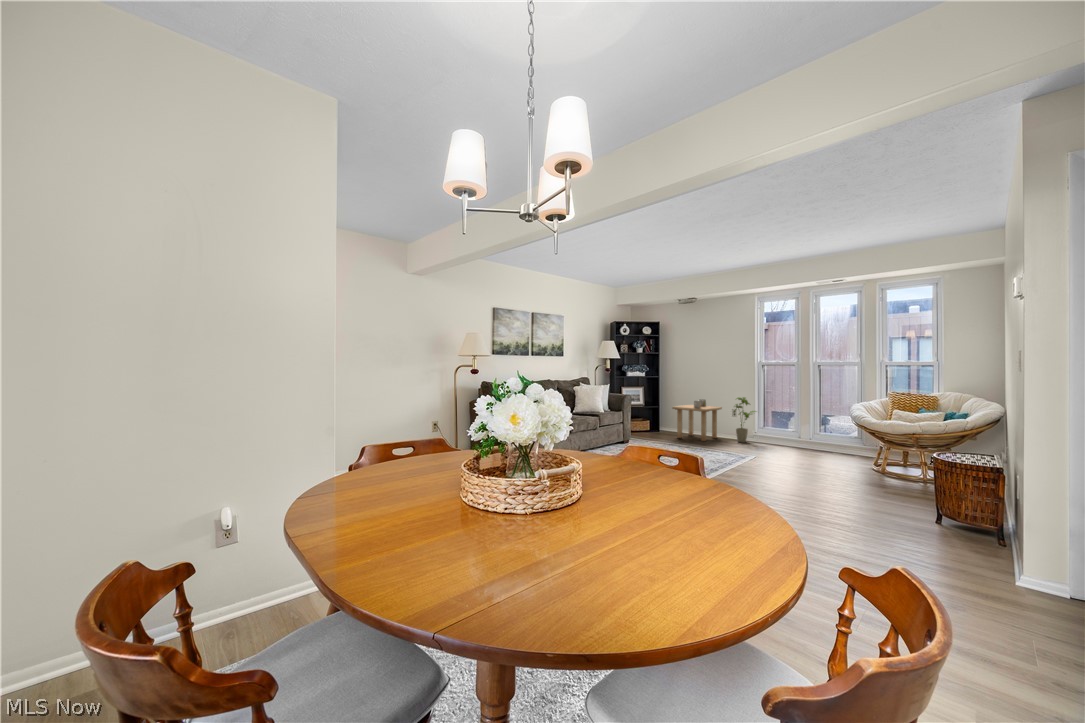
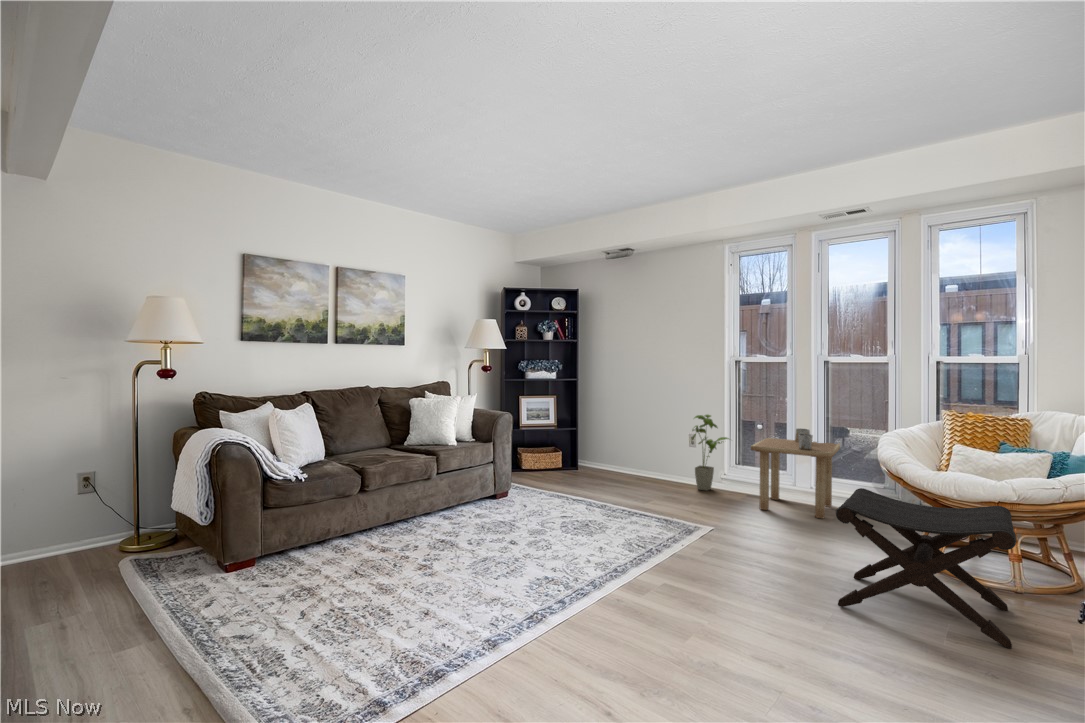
side table: present [672,399,722,441] -> present [751,429,840,518]
footstool: none [824,430,916,497] -> present [836,488,1016,648]

